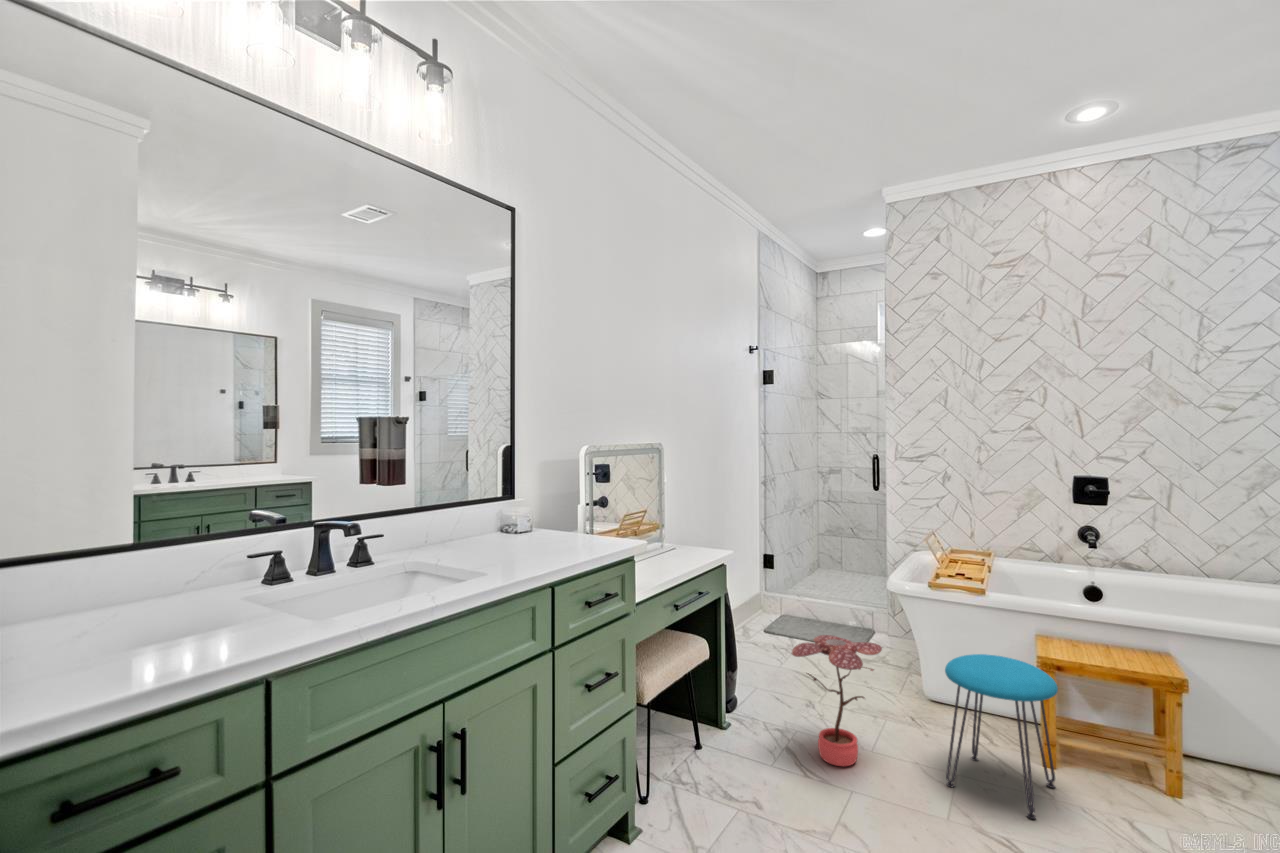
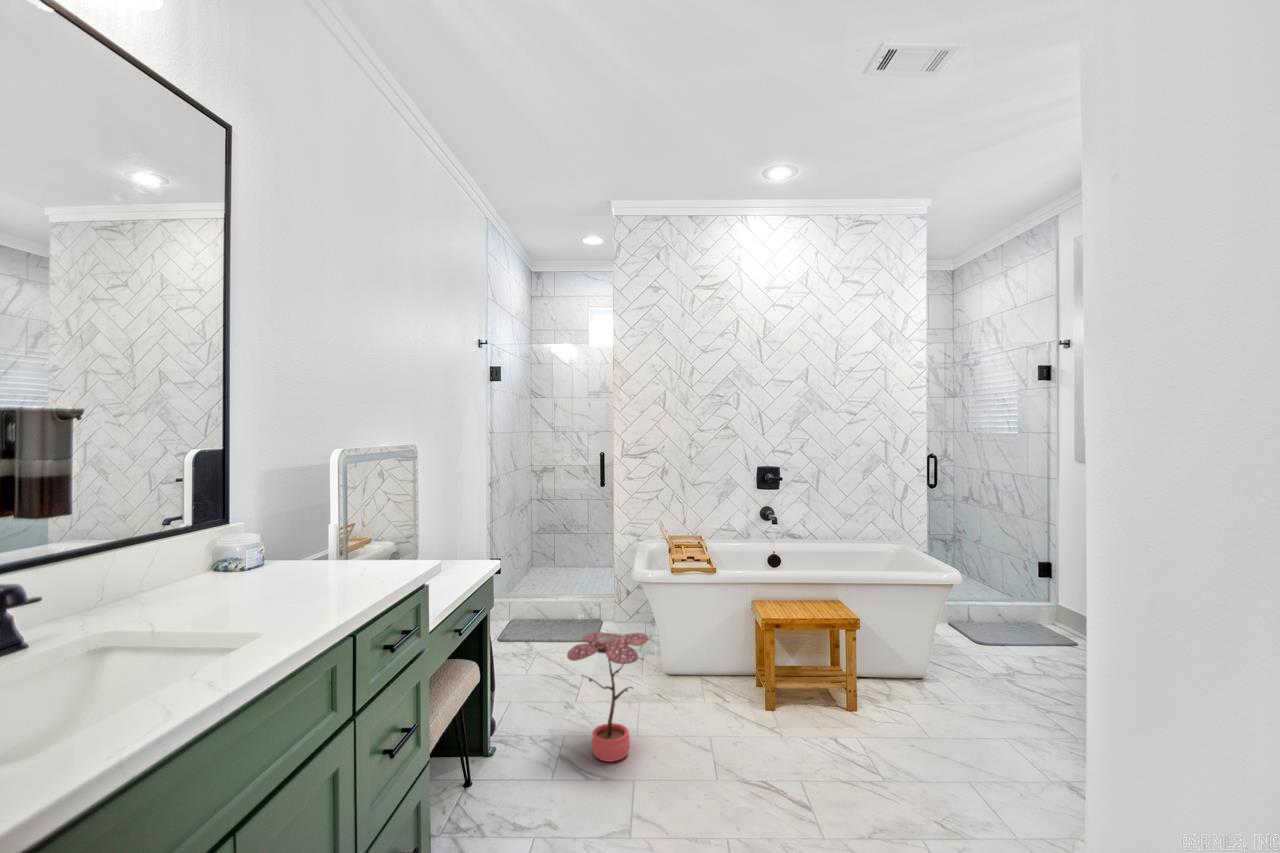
stool: present [945,654,1058,819] -> none [701,626,787,761]

